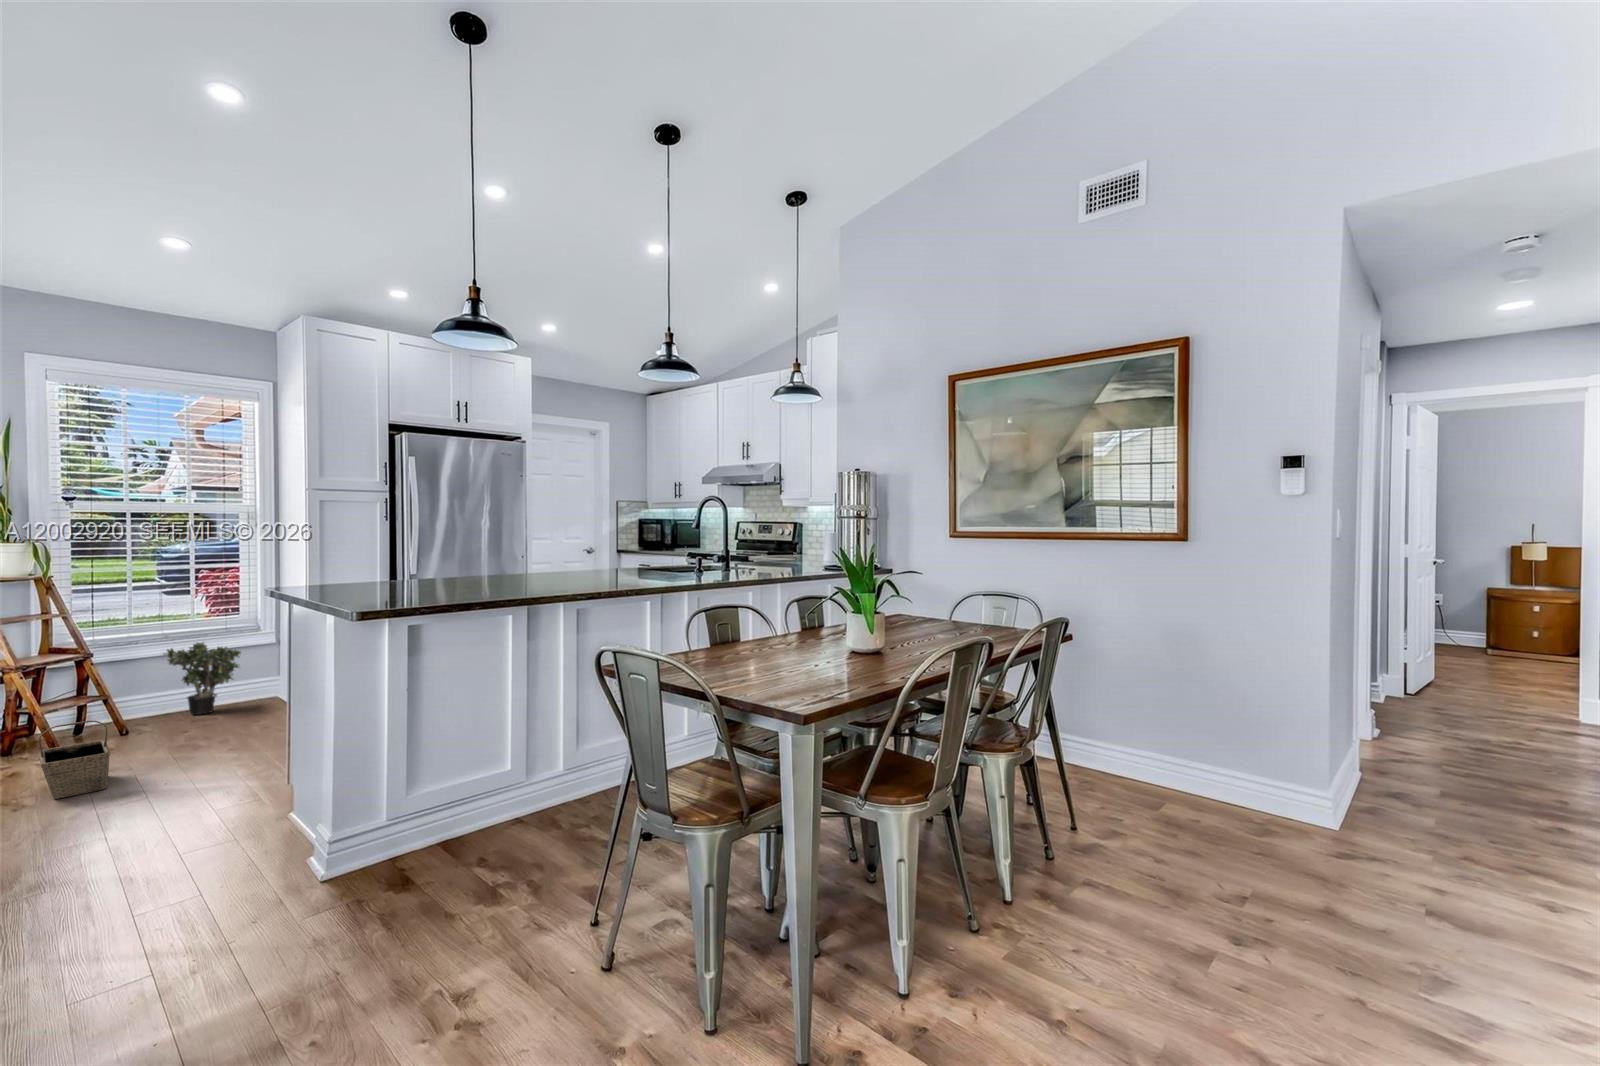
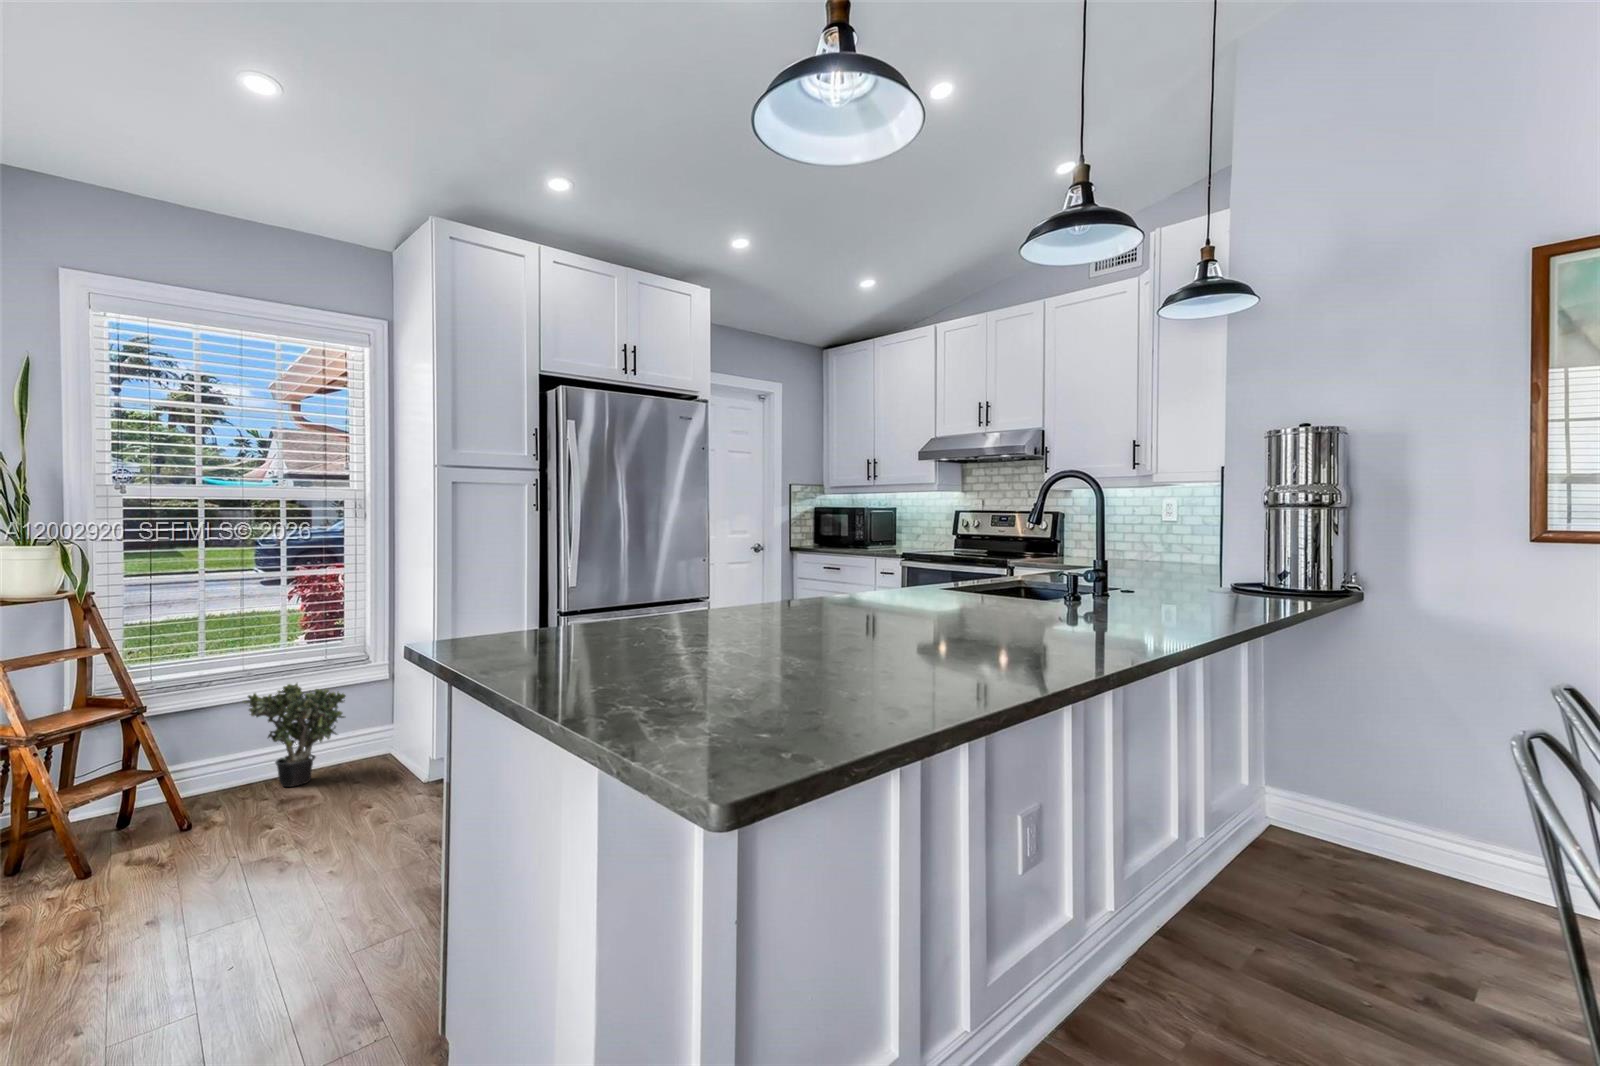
basket: present [39,721,110,799] -> none [60,836,177,984]

